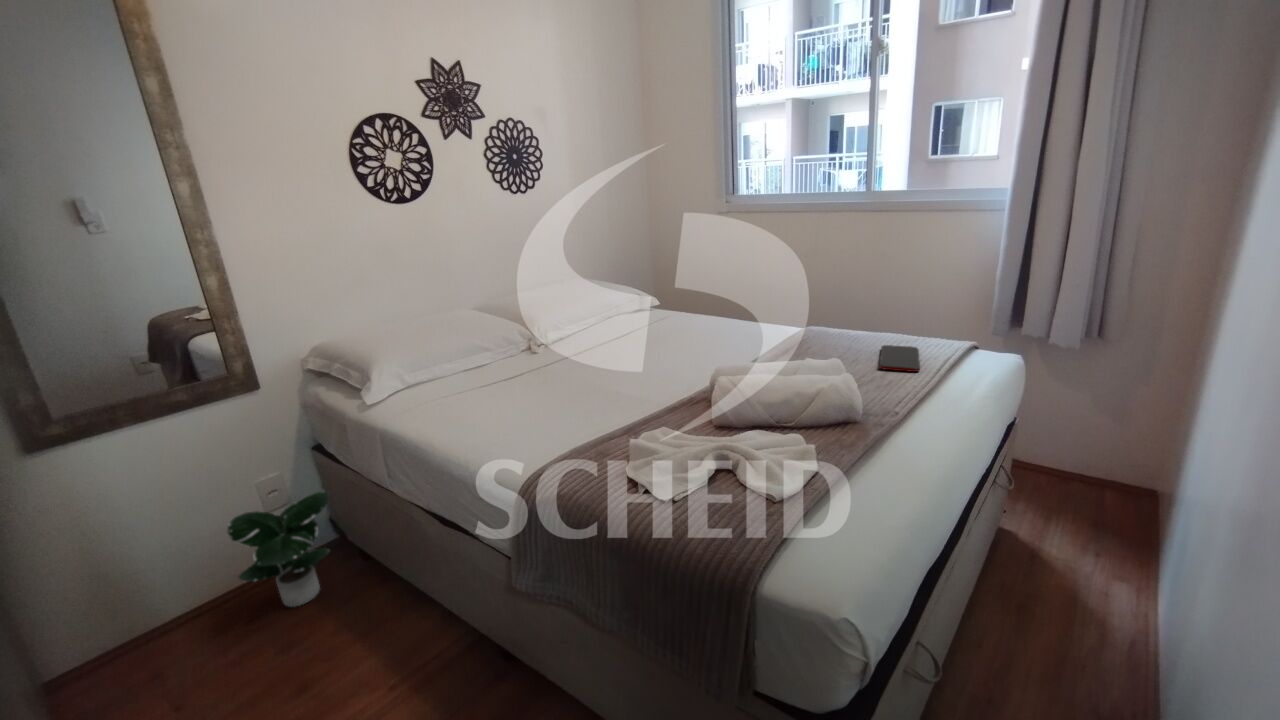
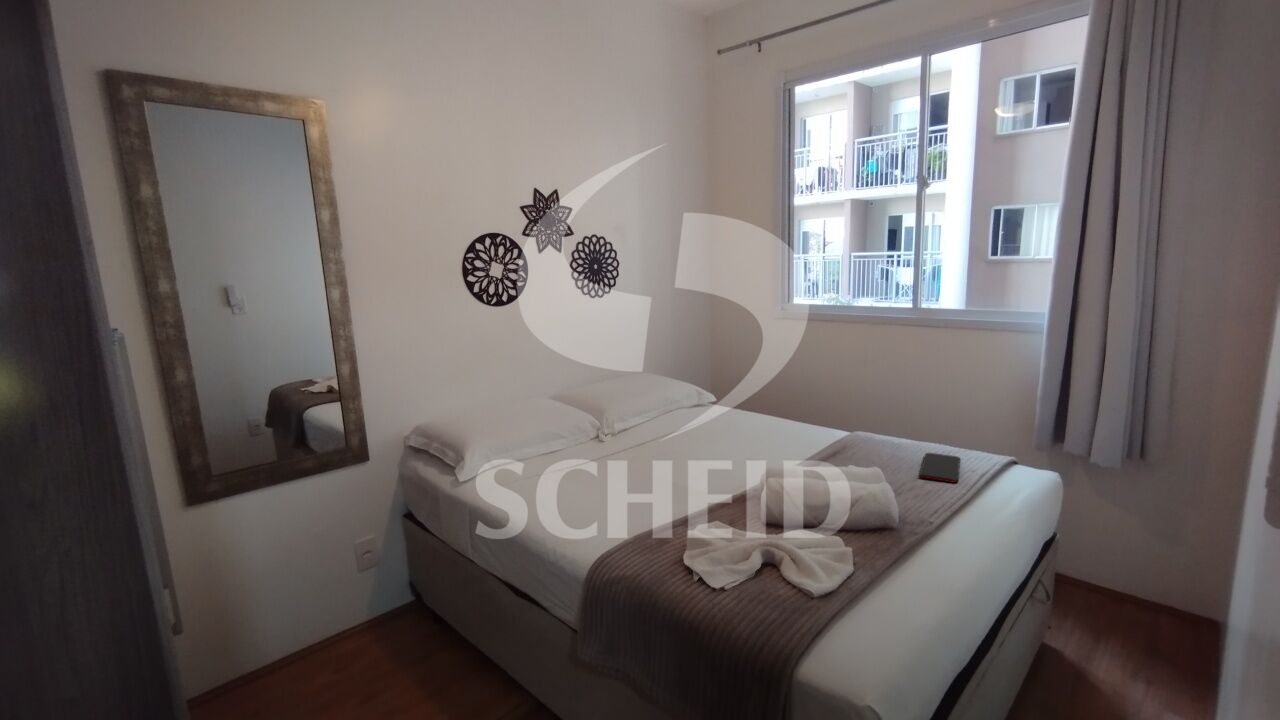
potted plant: present [228,491,329,607] -> none [339,554,422,658]

